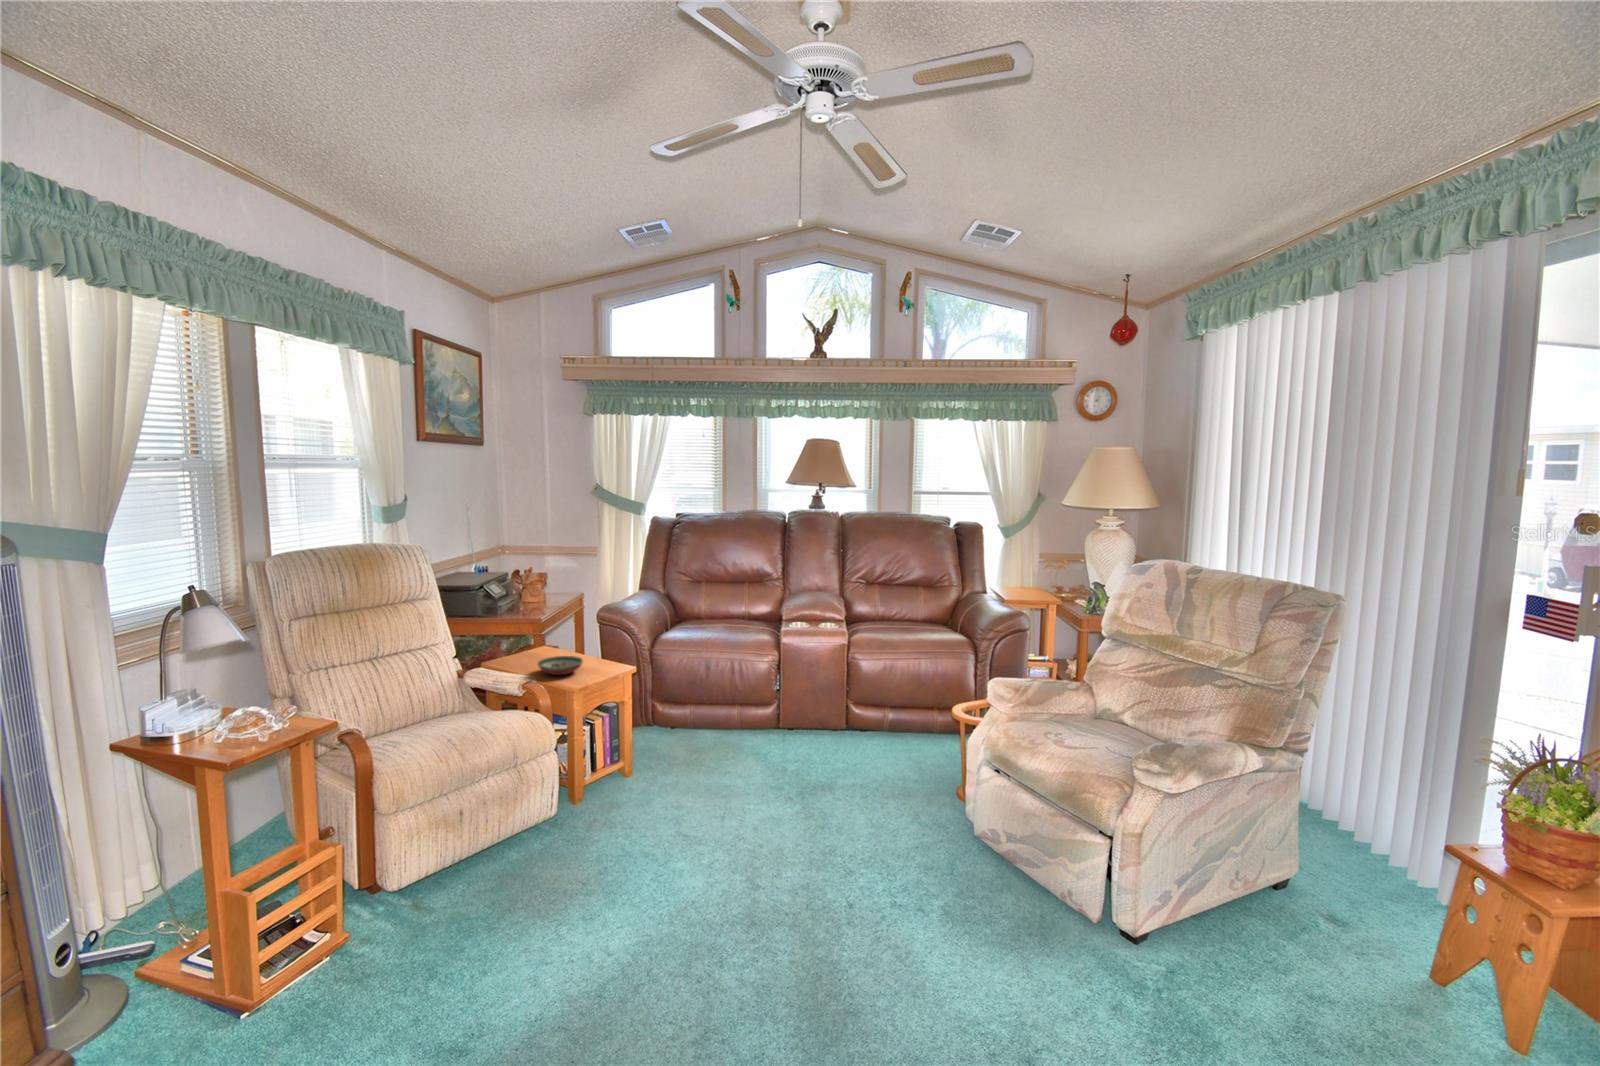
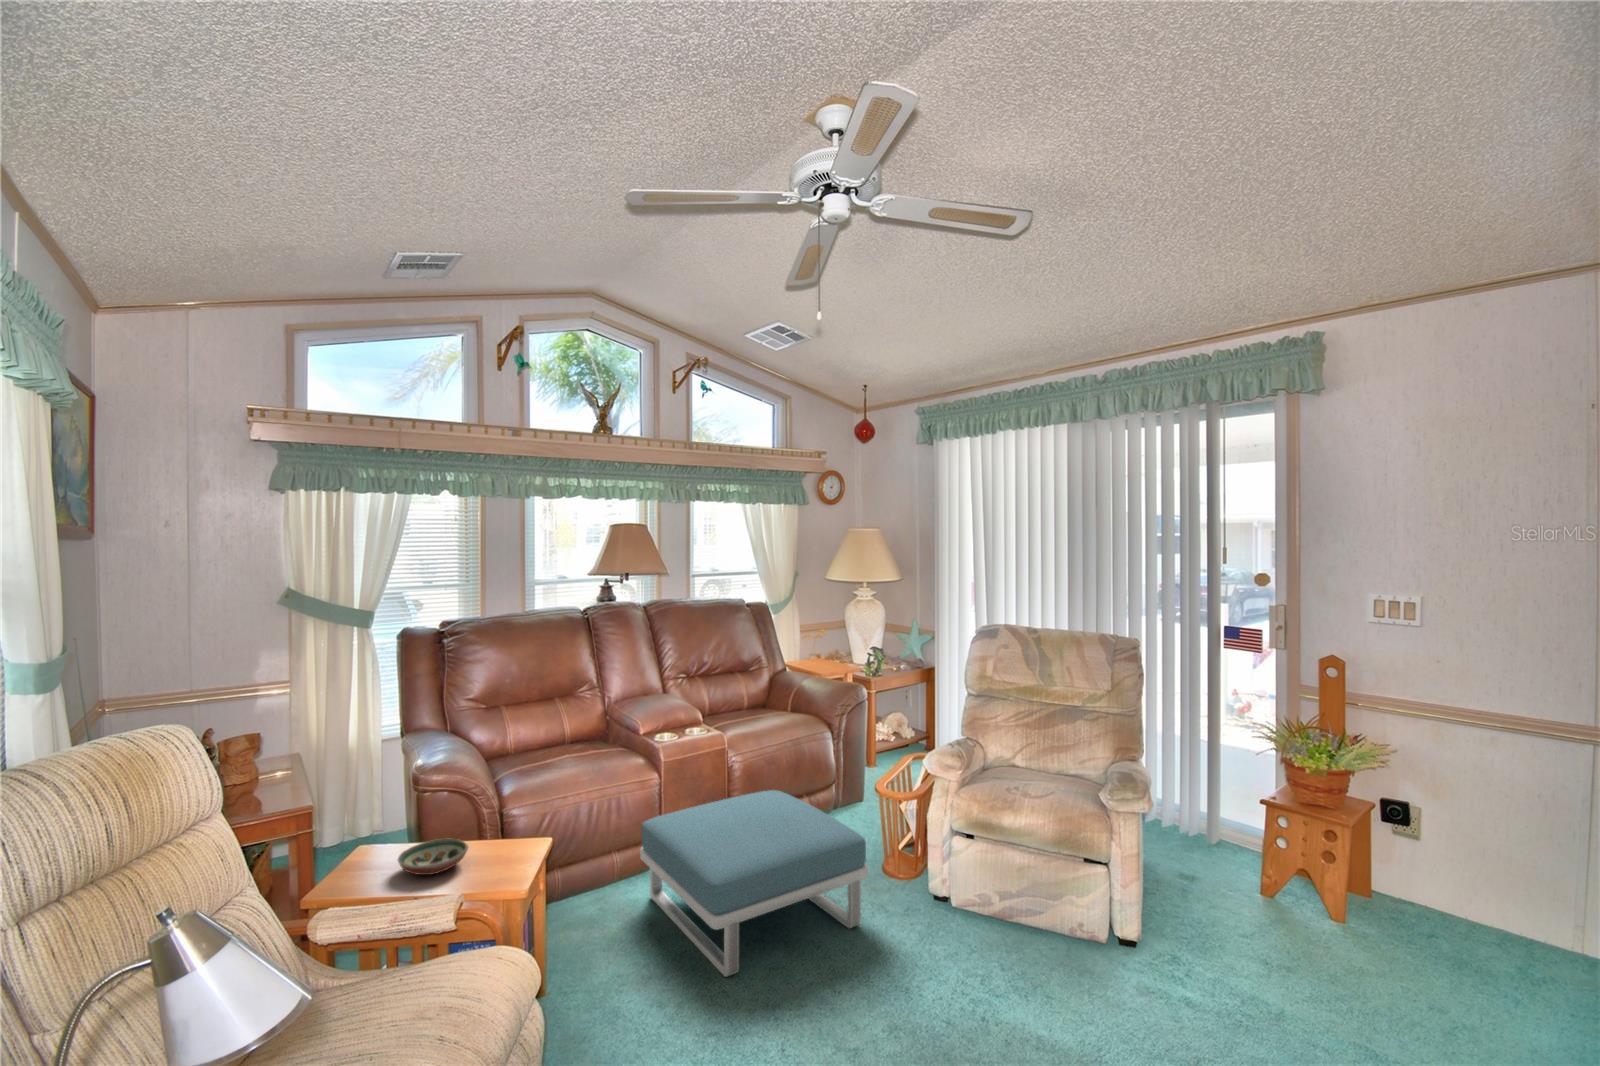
footstool: none [721,687,889,819] -> present [640,790,868,977]

